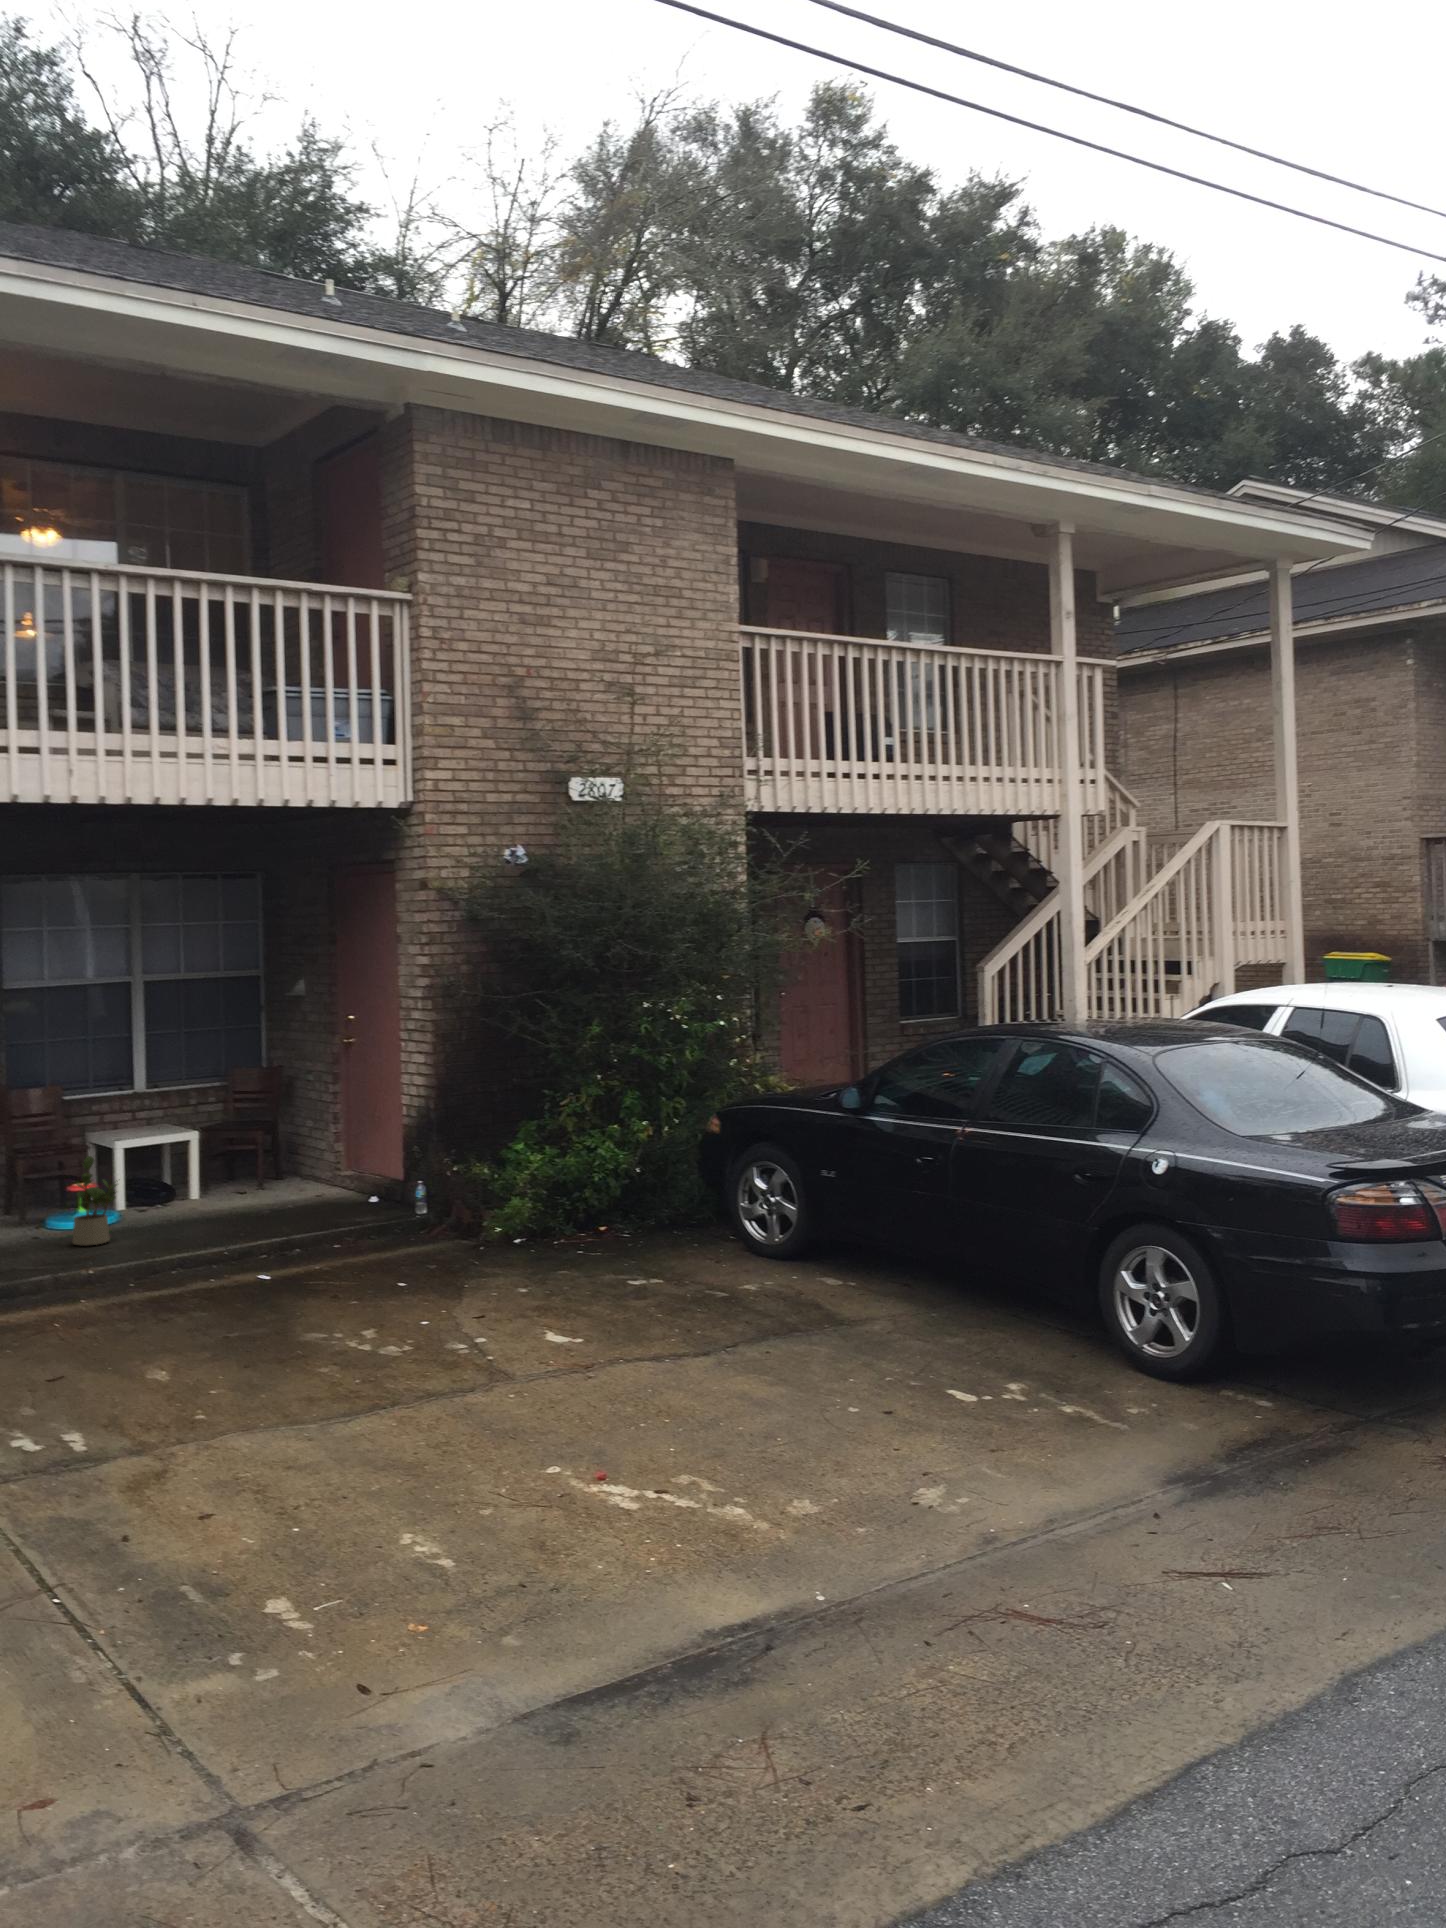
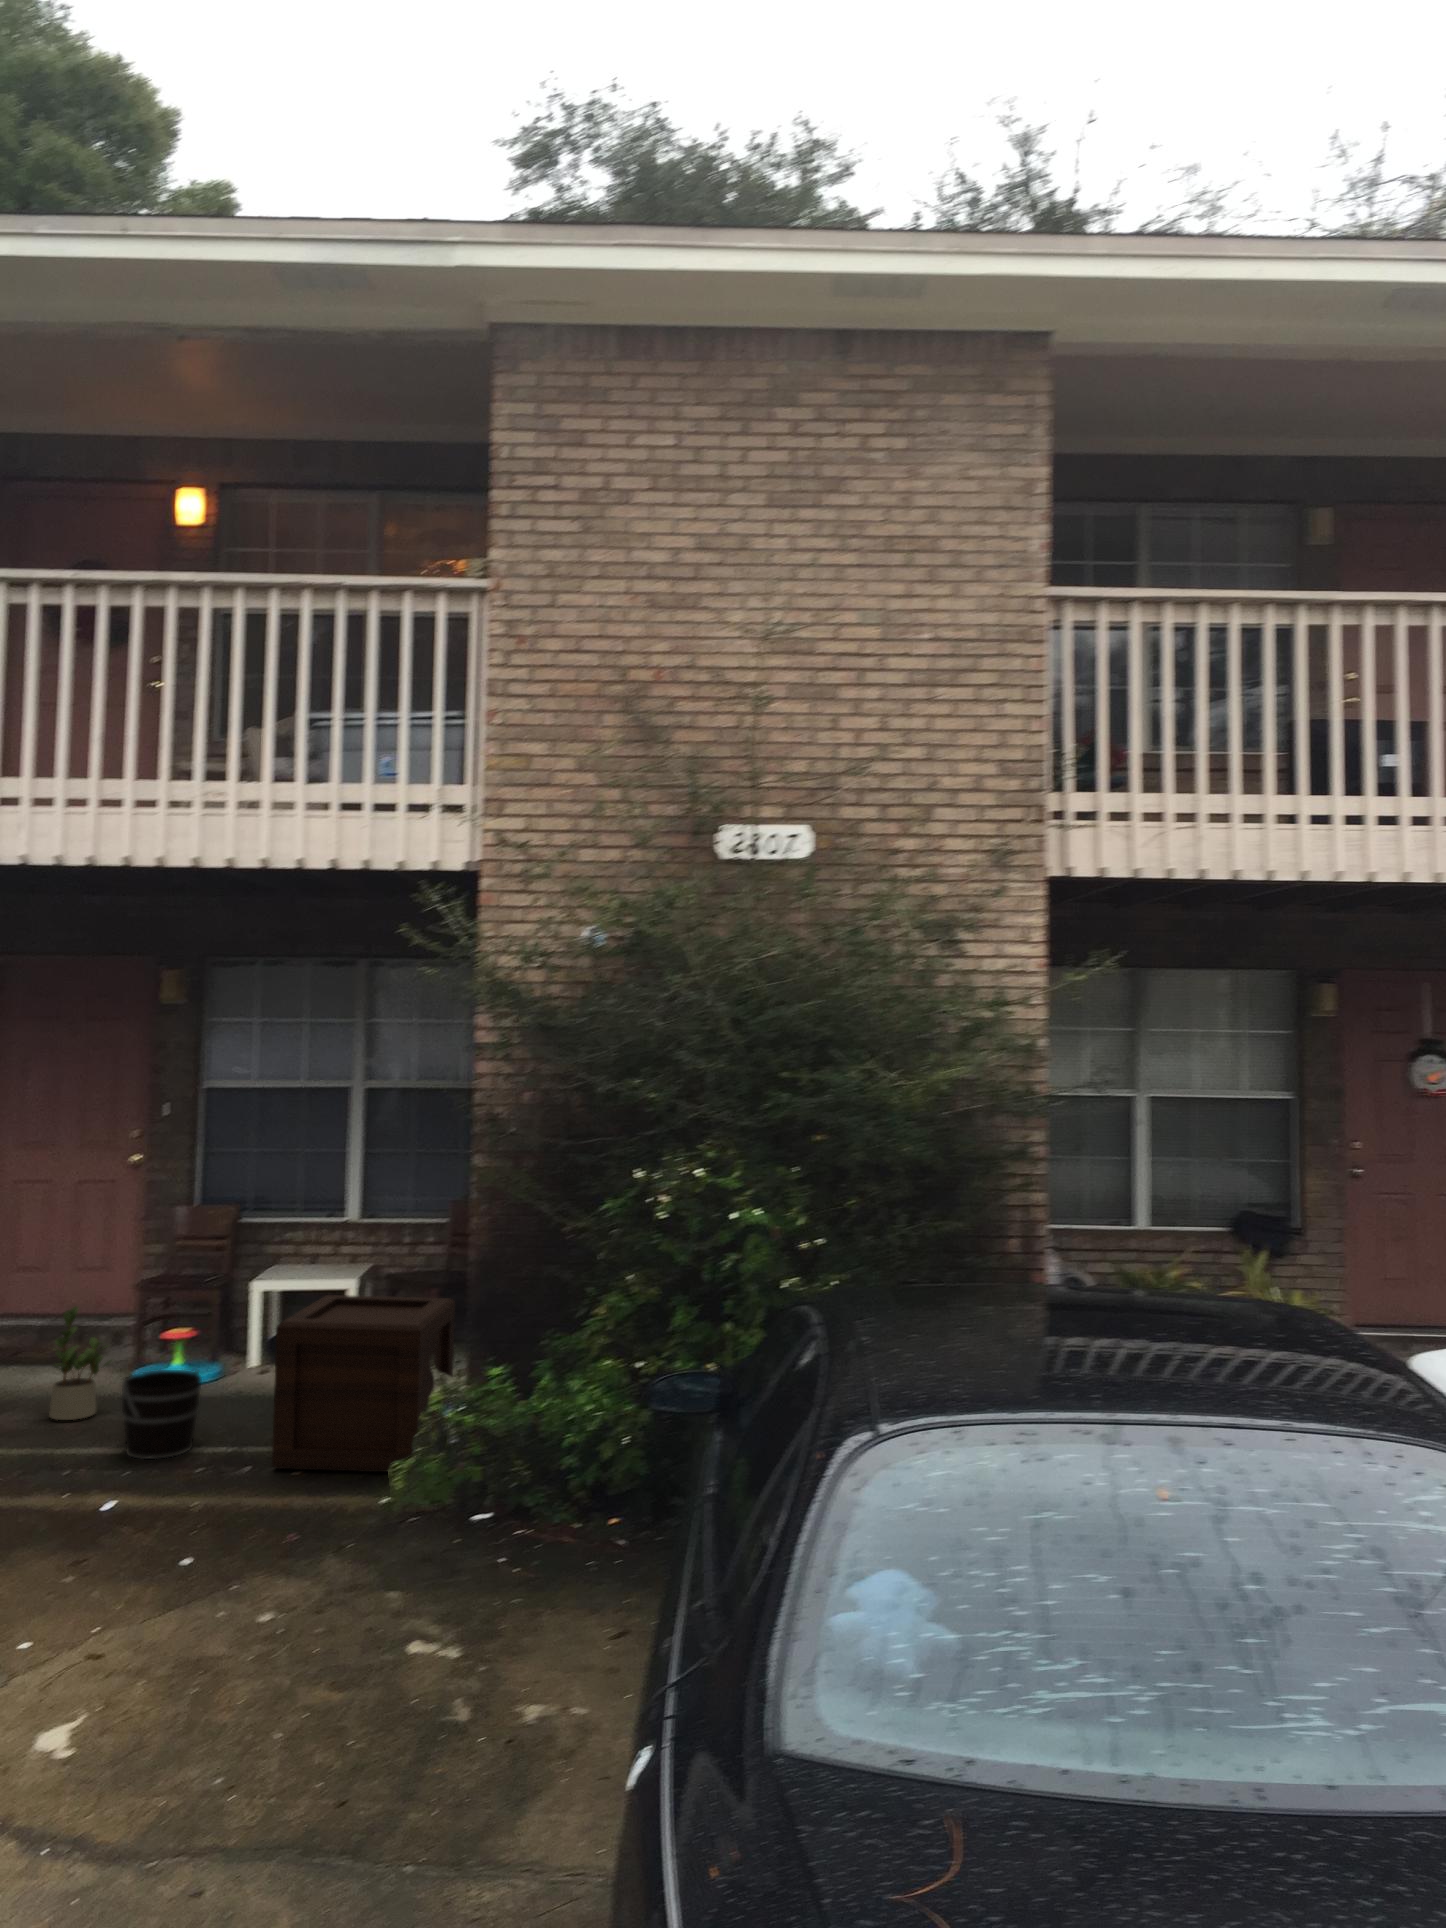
wooden crate: none [295,1116,429,1237] -> present [272,1295,455,1472]
bucket: none [188,1184,248,1249] -> present [122,1370,202,1459]

